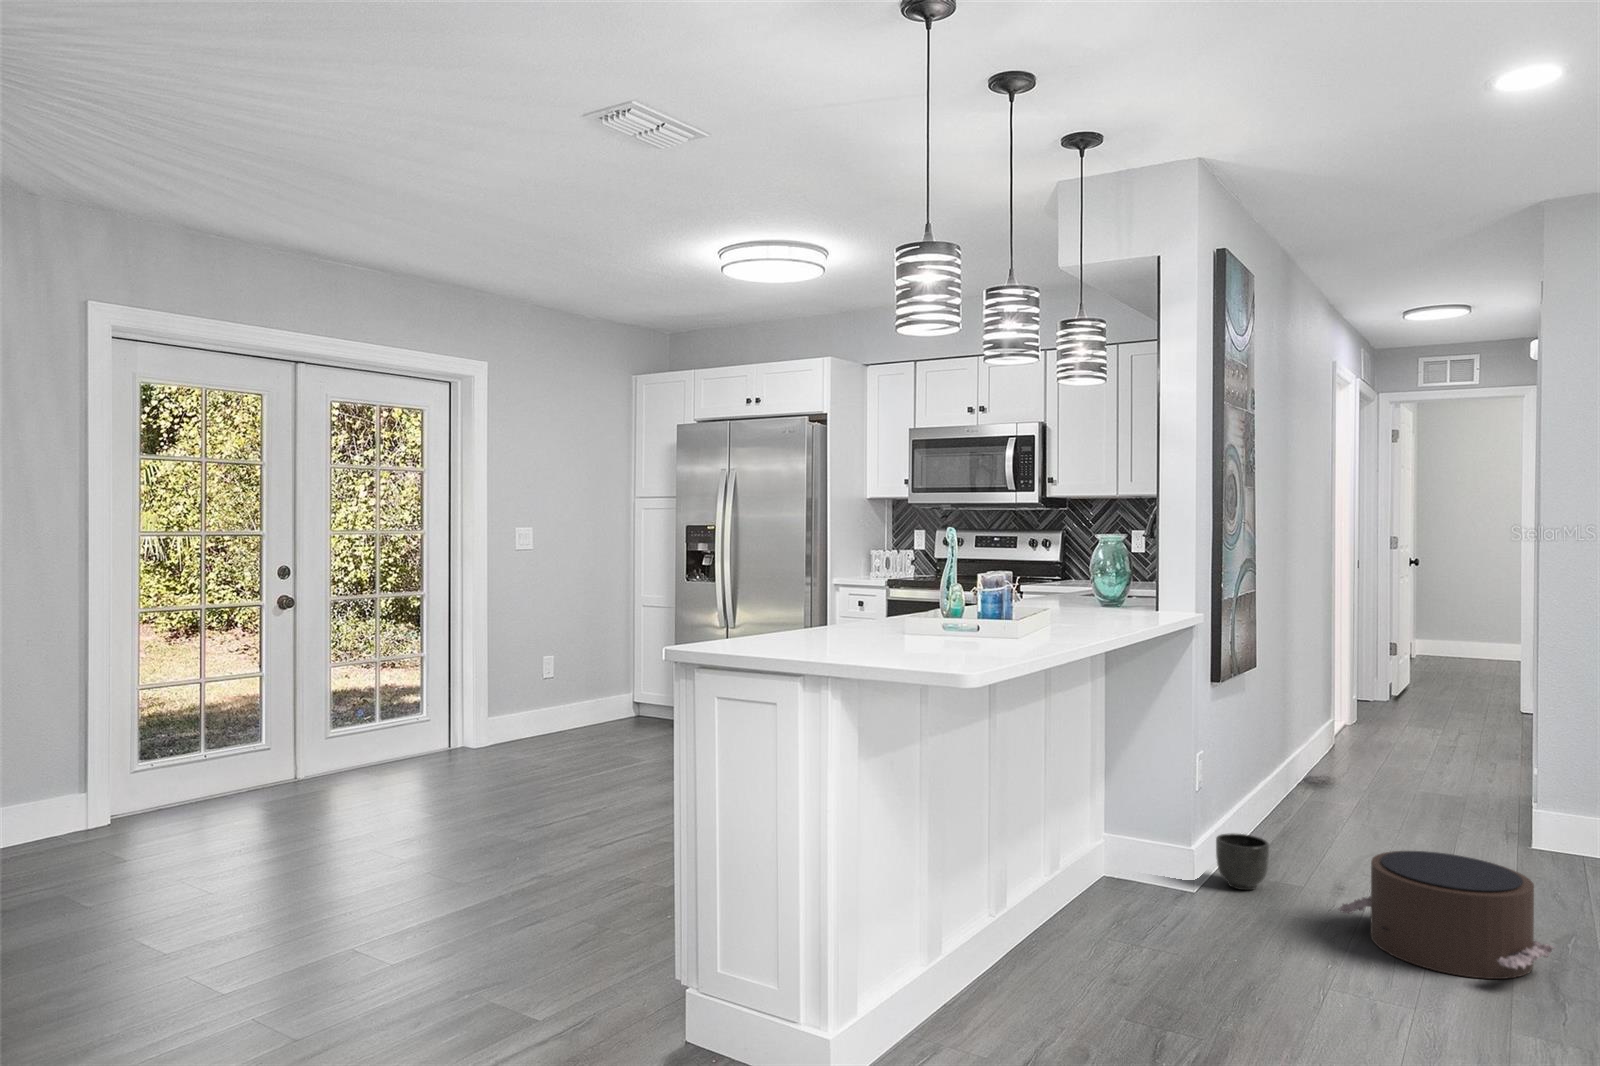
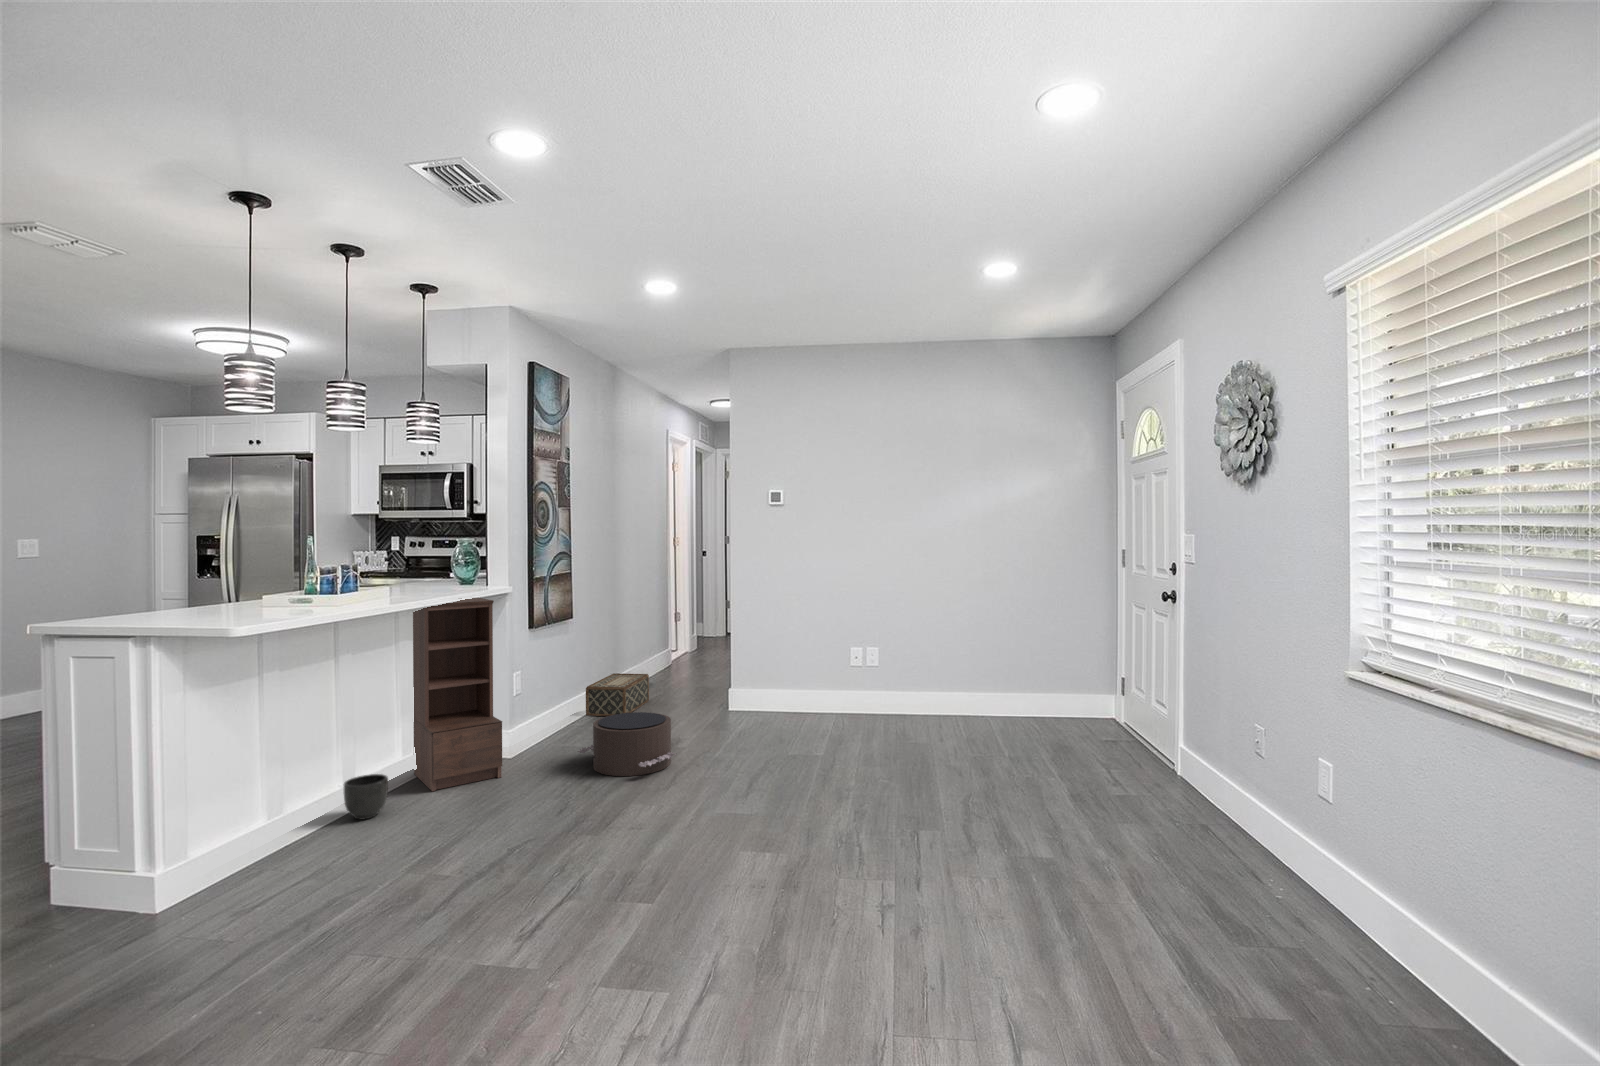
bookshelf: none [1062,631,1222,946] -> present [413,598,502,791]
woven basket: none [1257,761,1347,841] -> present [586,673,649,716]
planter: present [1216,833,1269,890] -> present [344,774,388,820]

